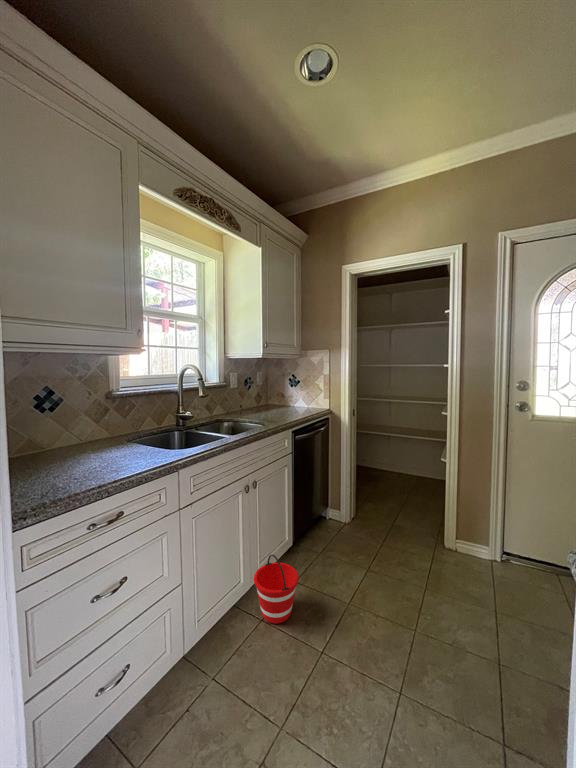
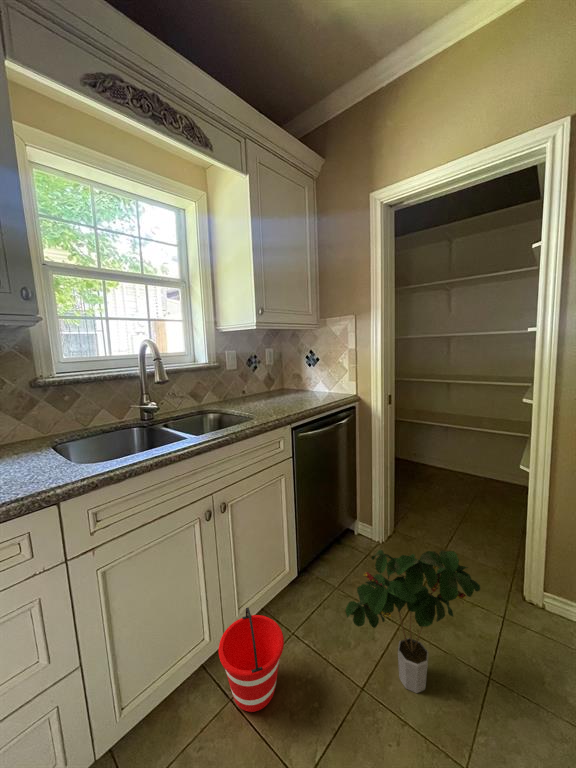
potted plant: none [337,506,420,601] -> present [345,550,480,693]

